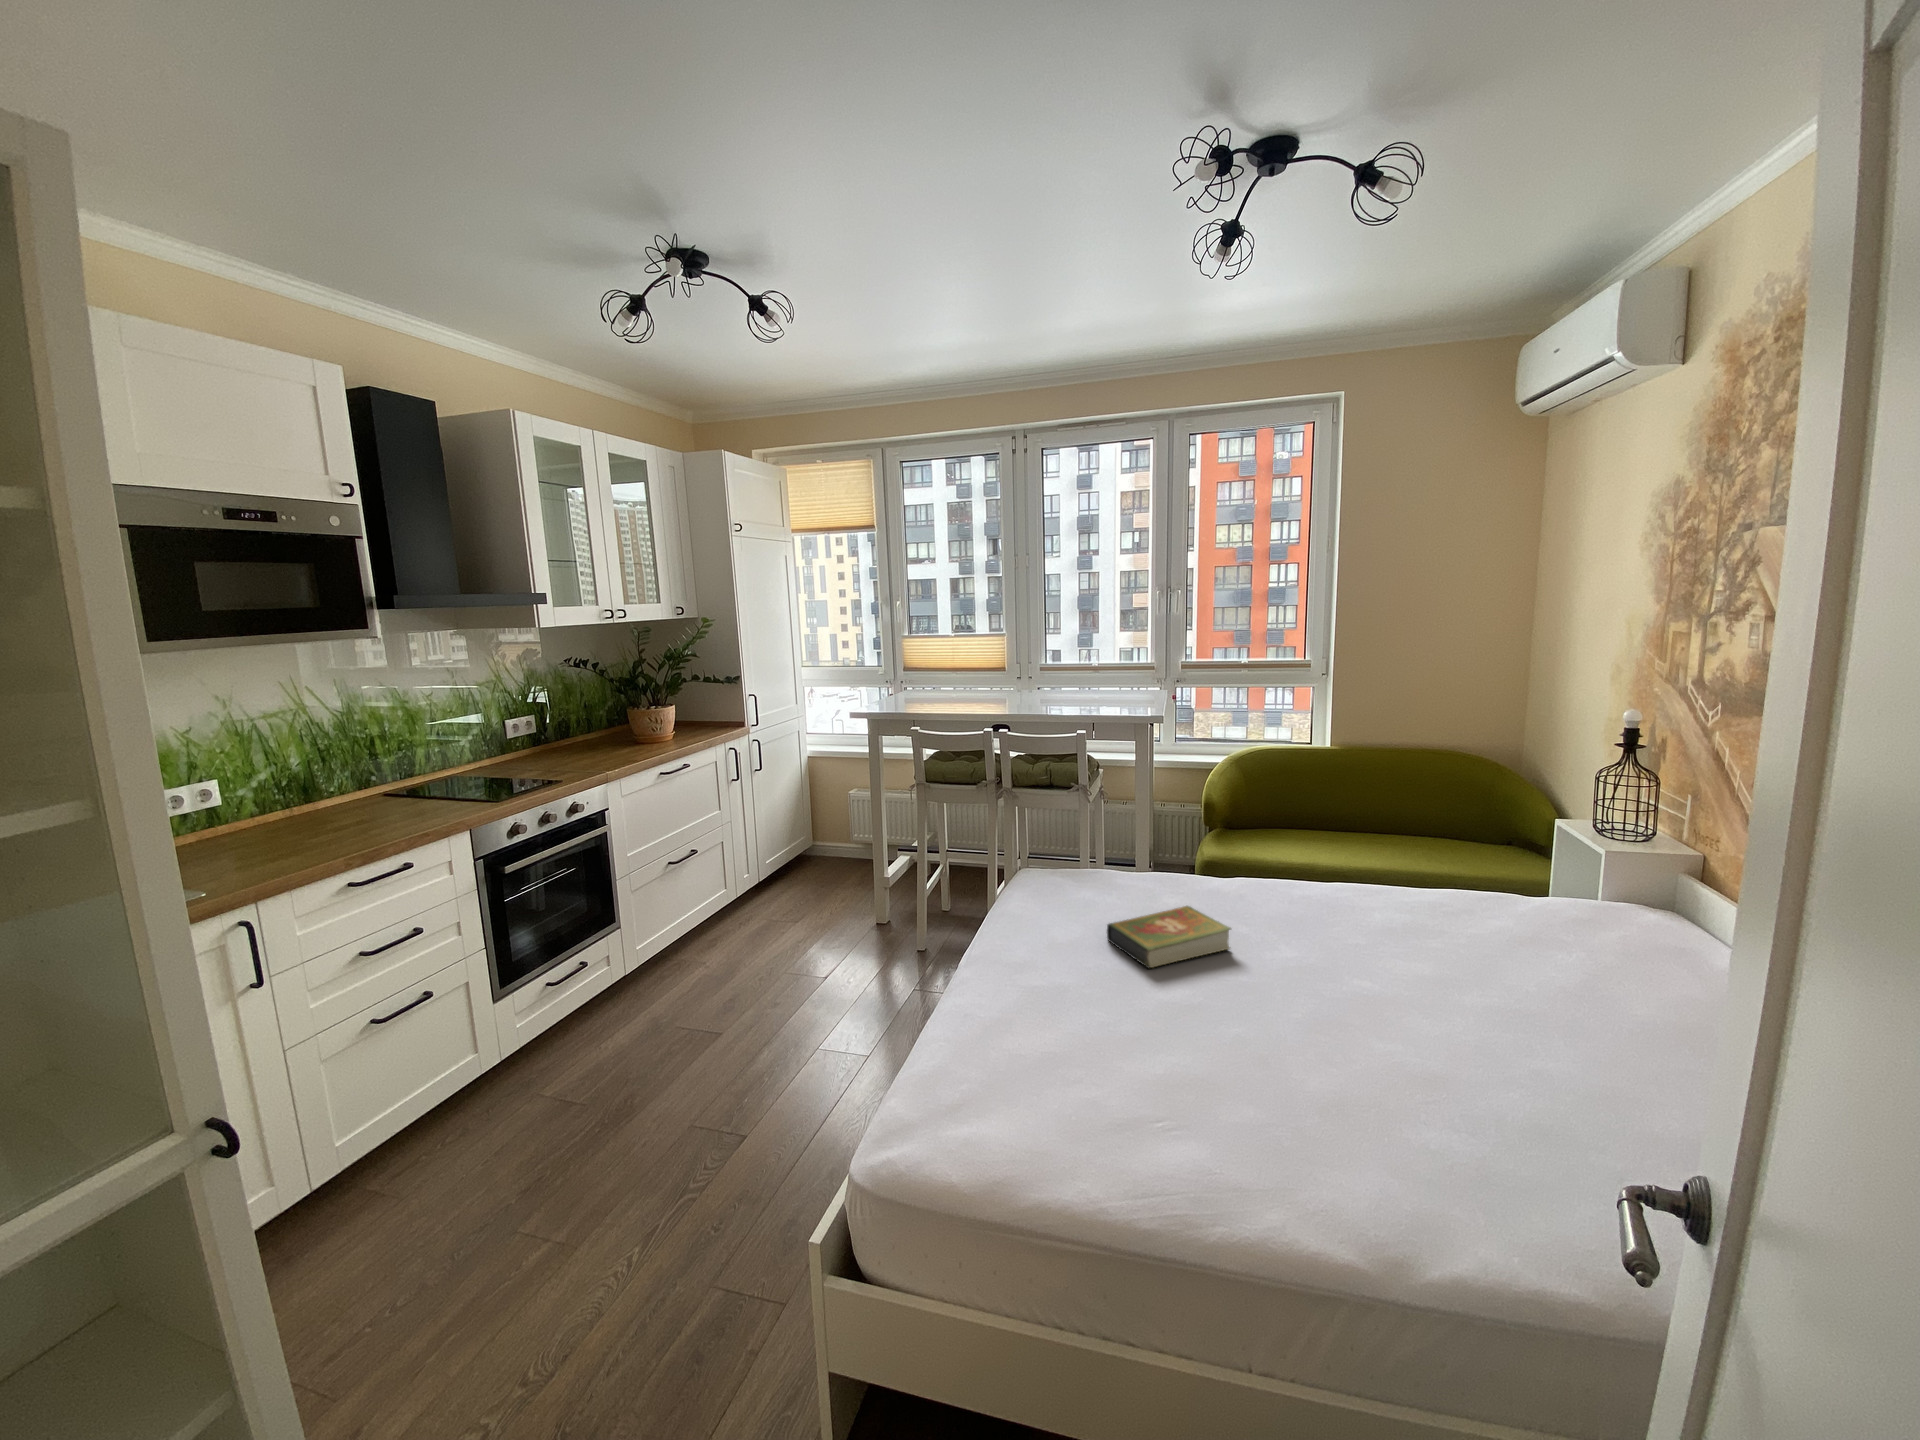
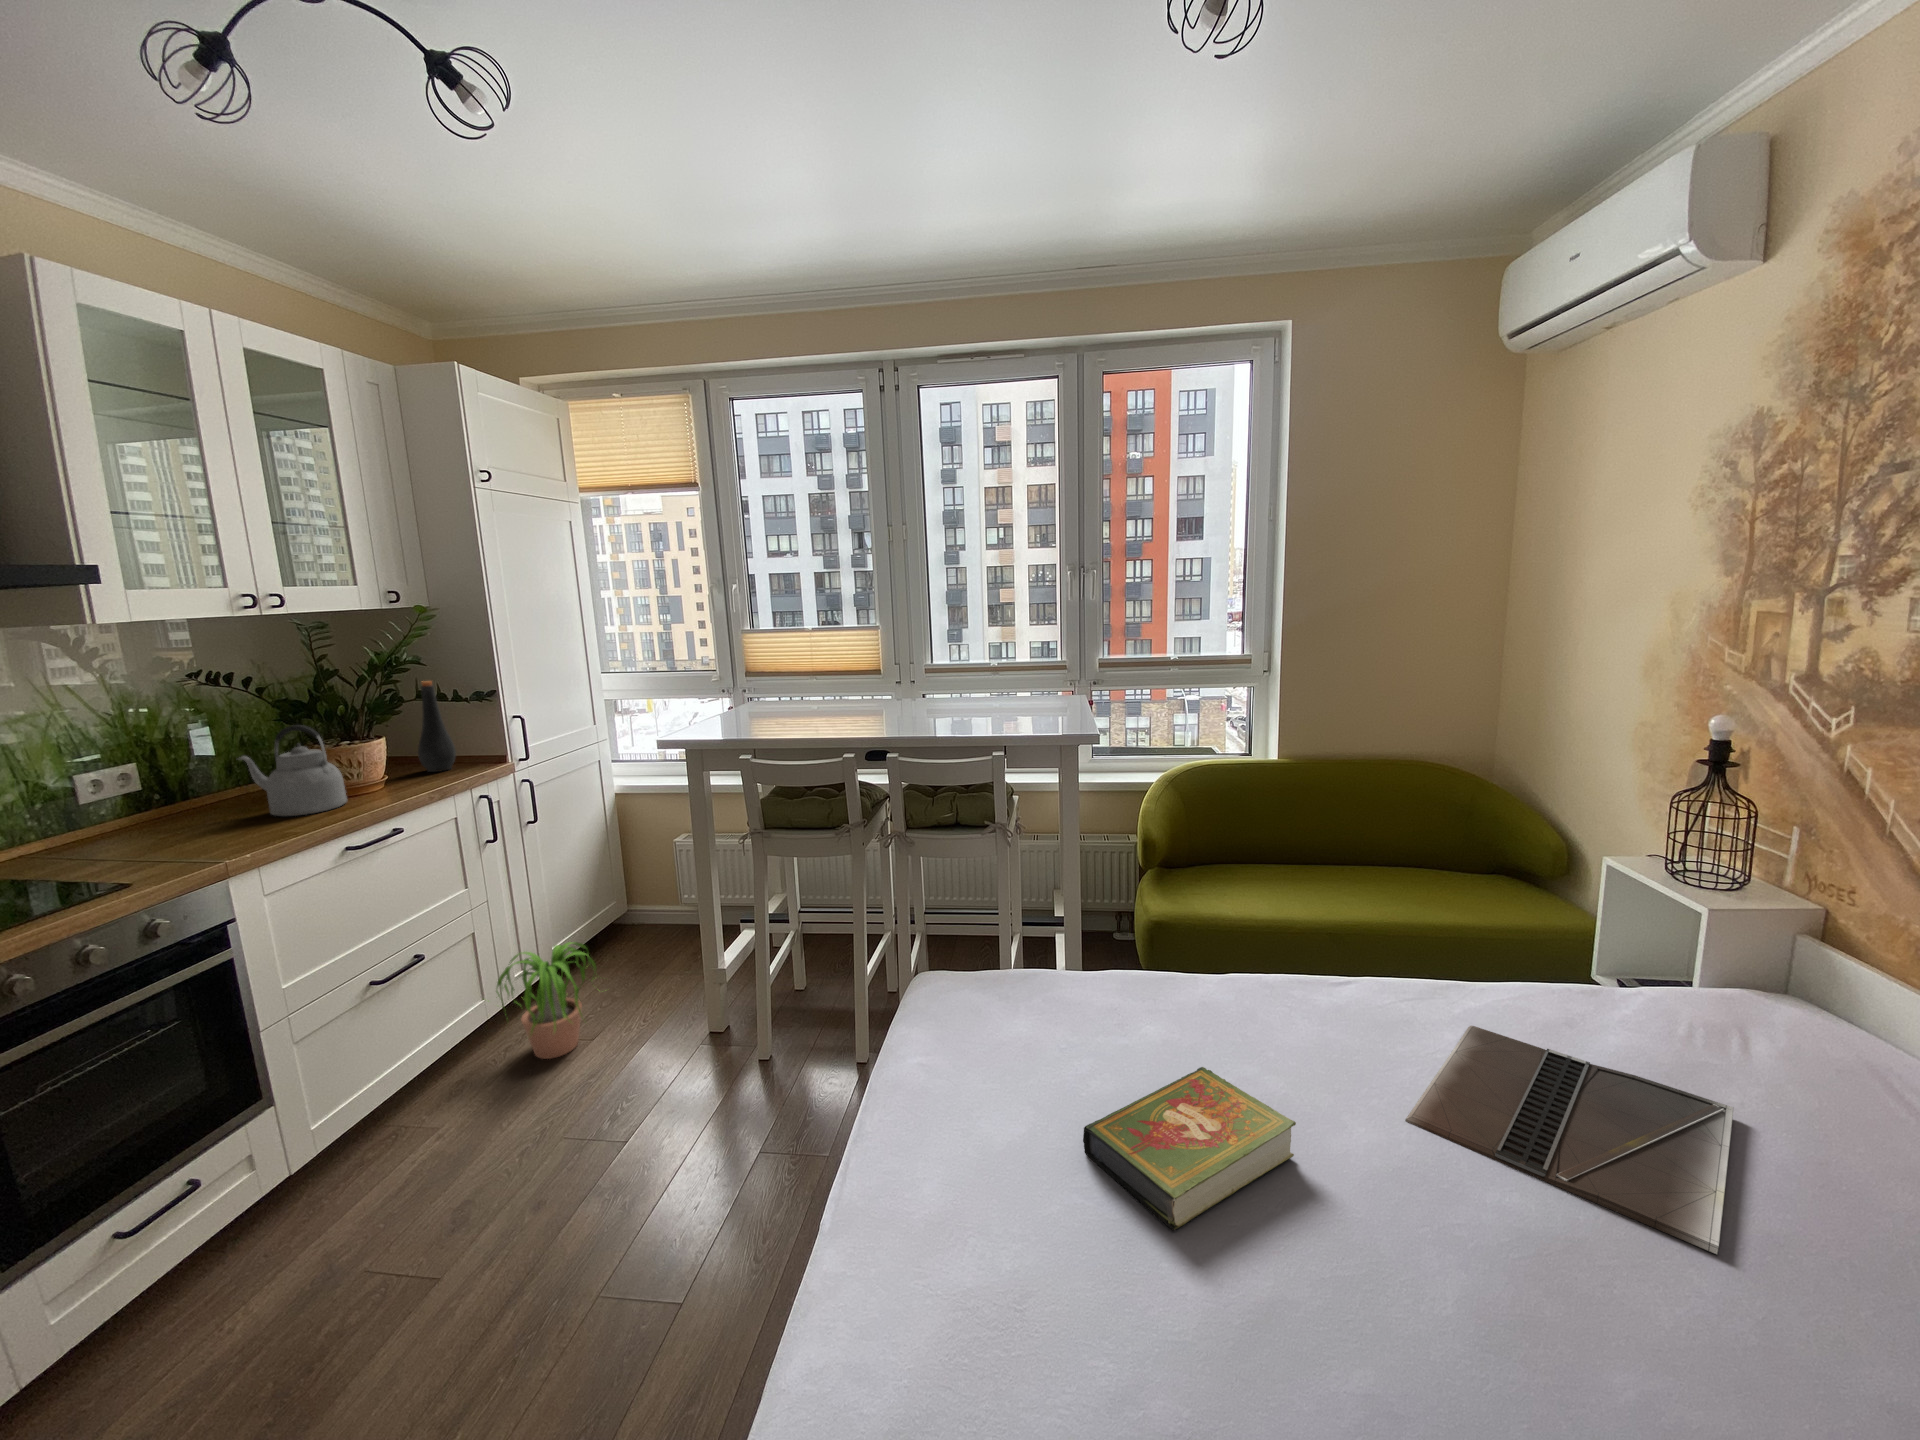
bottle: none [690,669,712,731] -> present [418,681,456,772]
kettle: none [595,694,656,752] -> present [240,725,347,816]
potted plant: none [726,853,810,931] -> present [496,942,596,1059]
laptop: none [1311,906,1533,1002] -> present [1405,1026,1734,1255]

